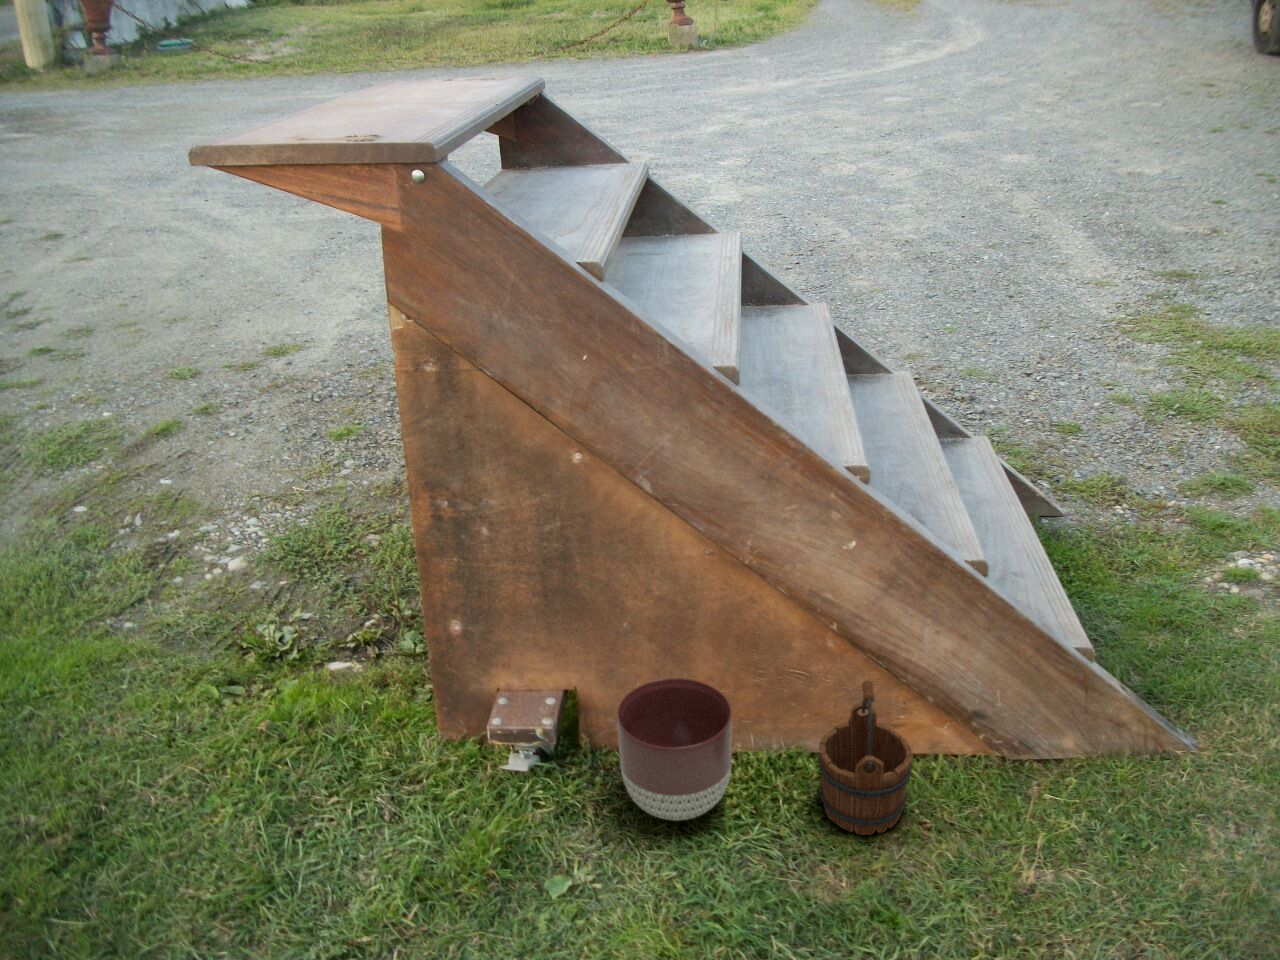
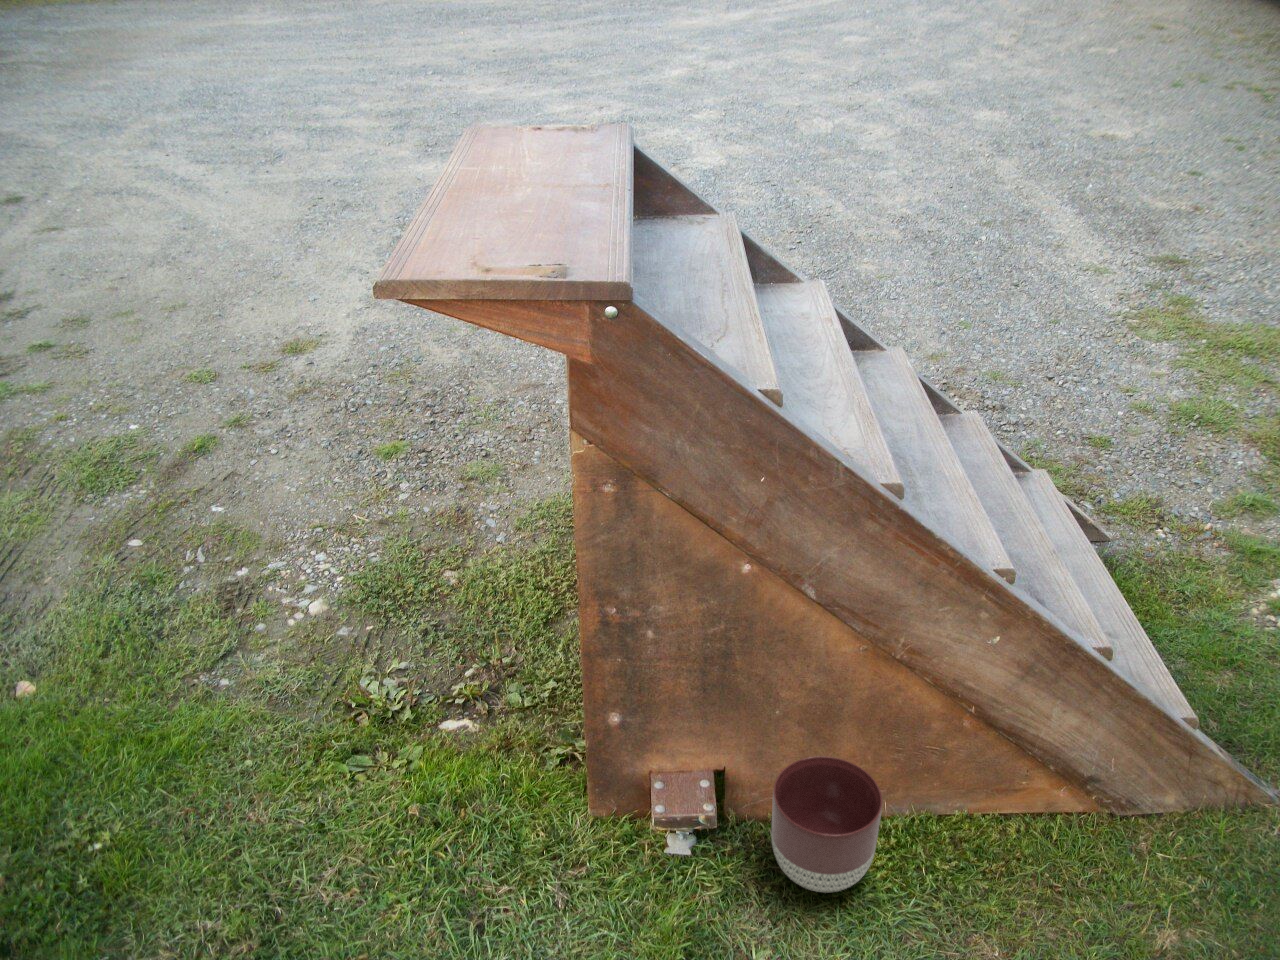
wooden bucket: present [818,680,912,835] -> none [955,761,1046,899]

